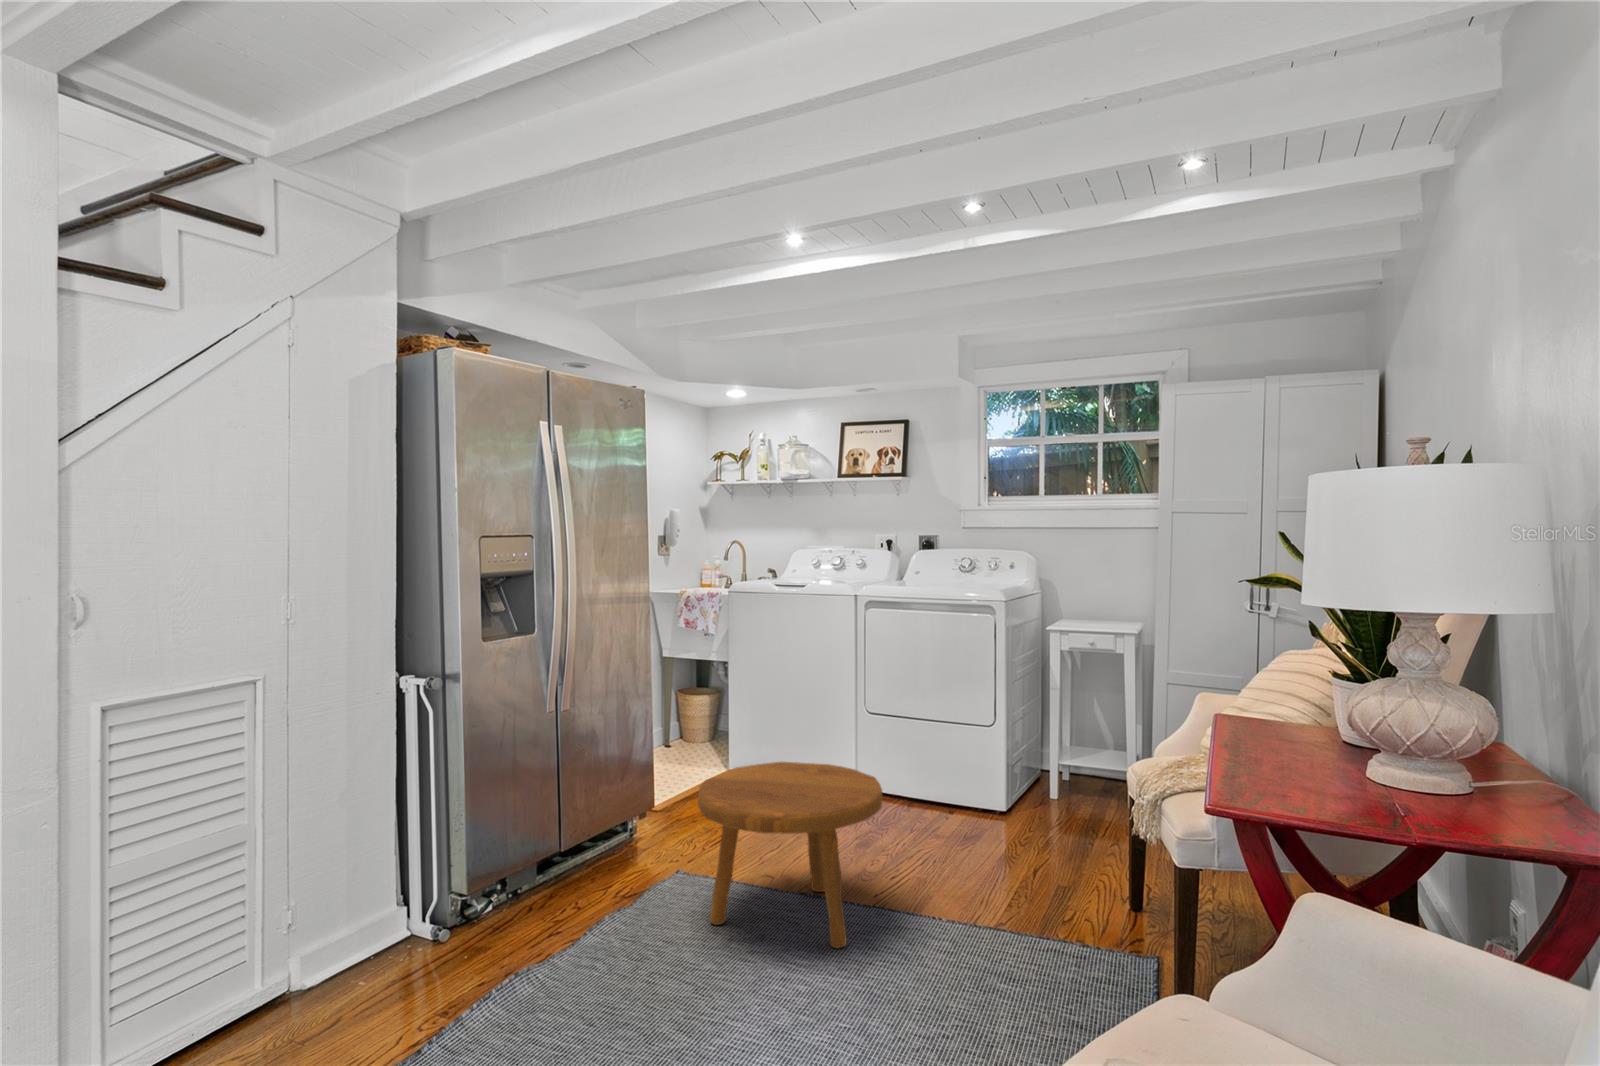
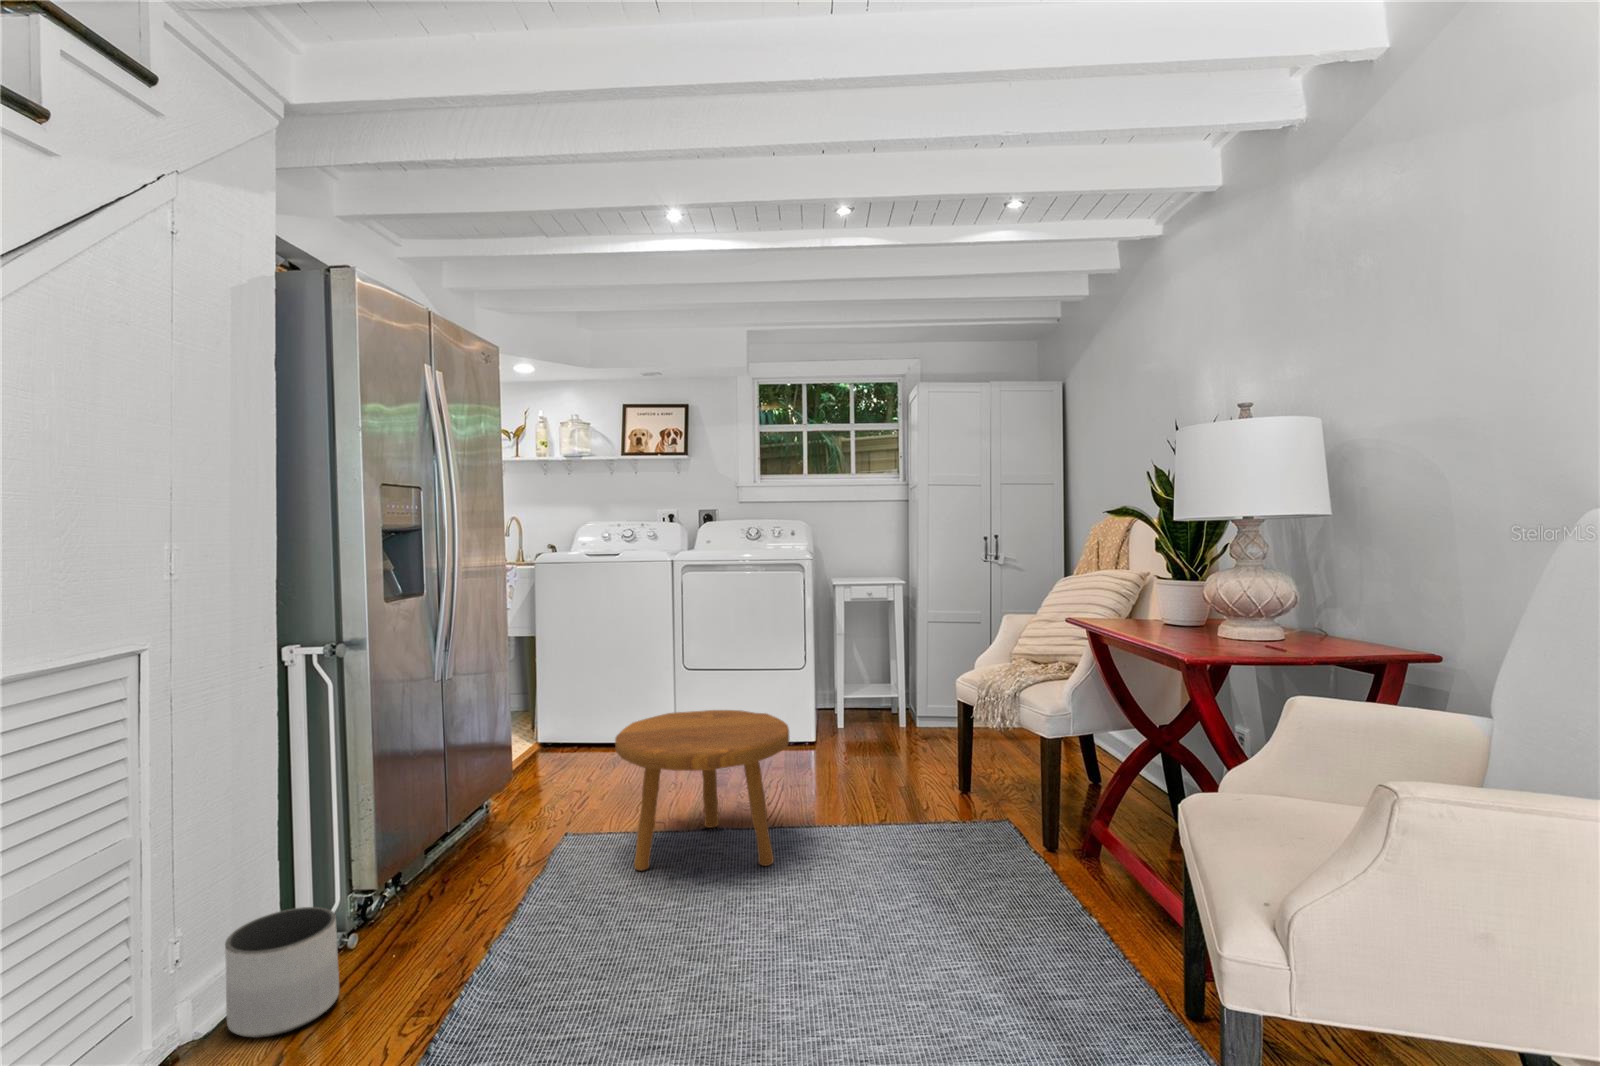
planter: none [308,899,400,1007] -> present [225,907,339,1038]

